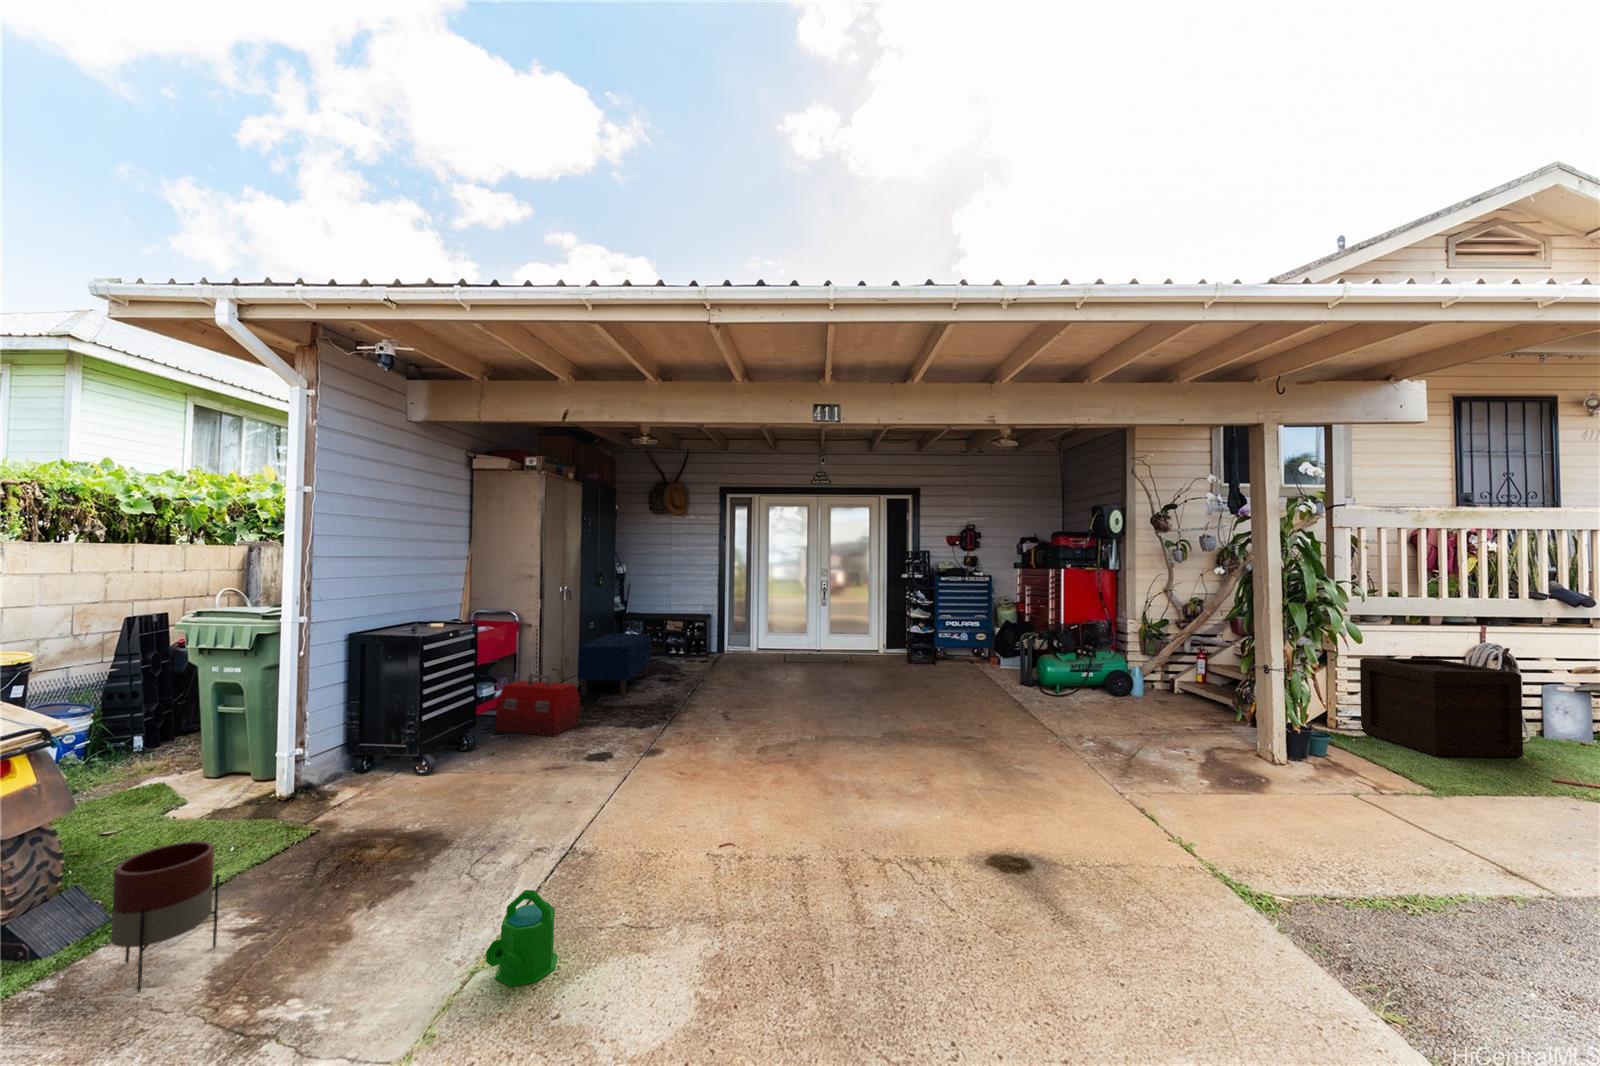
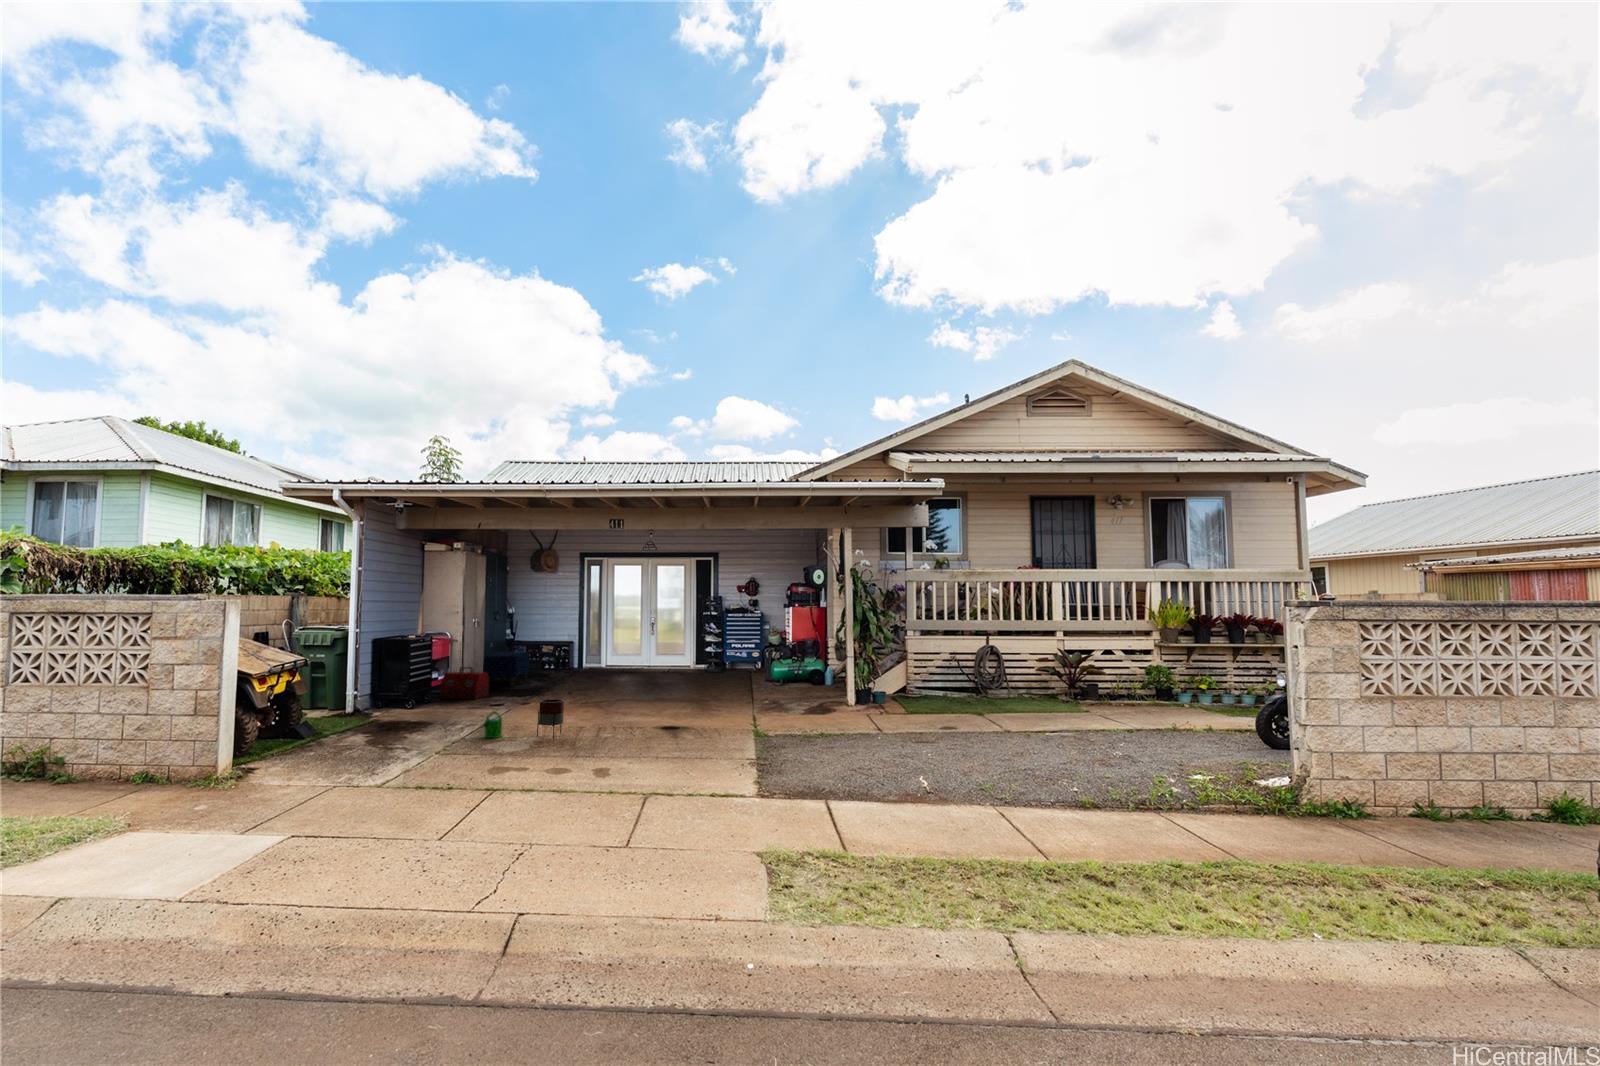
wooden crate: present [1360,658,1523,758] -> none [916,653,968,698]
planter: present [111,841,219,992] -> present [537,699,564,739]

